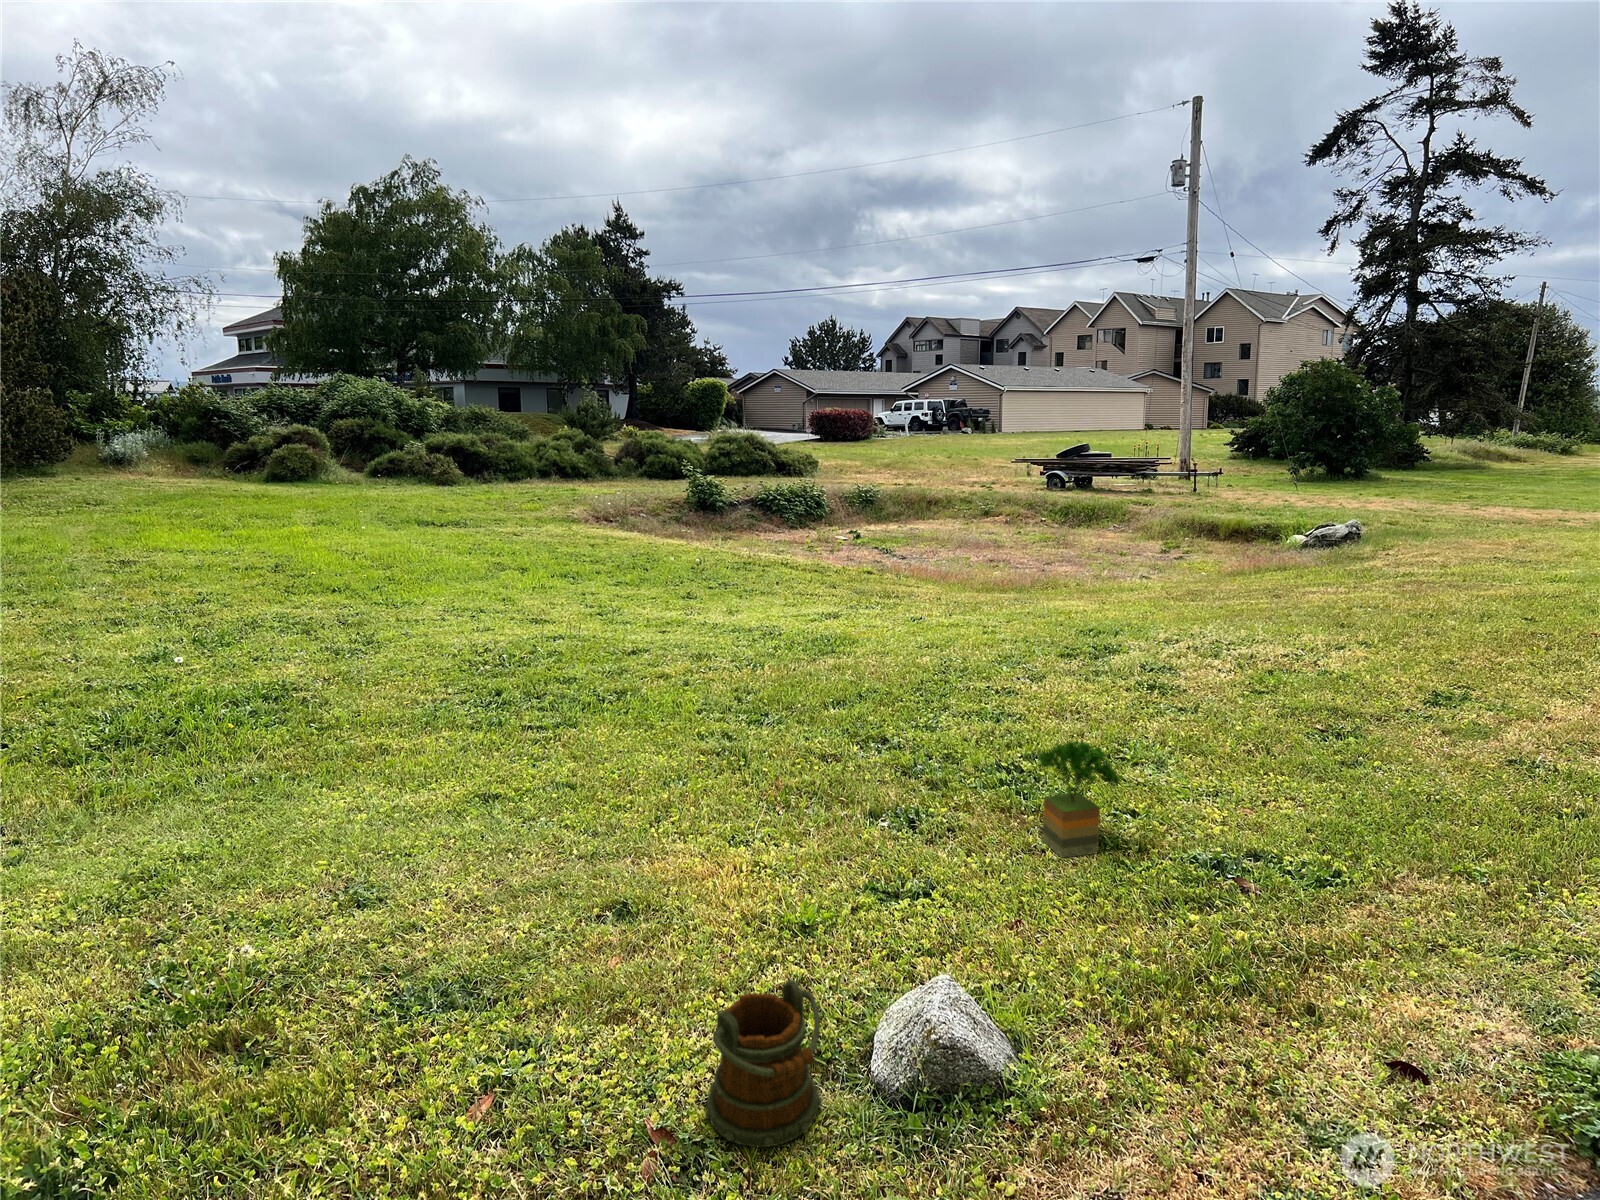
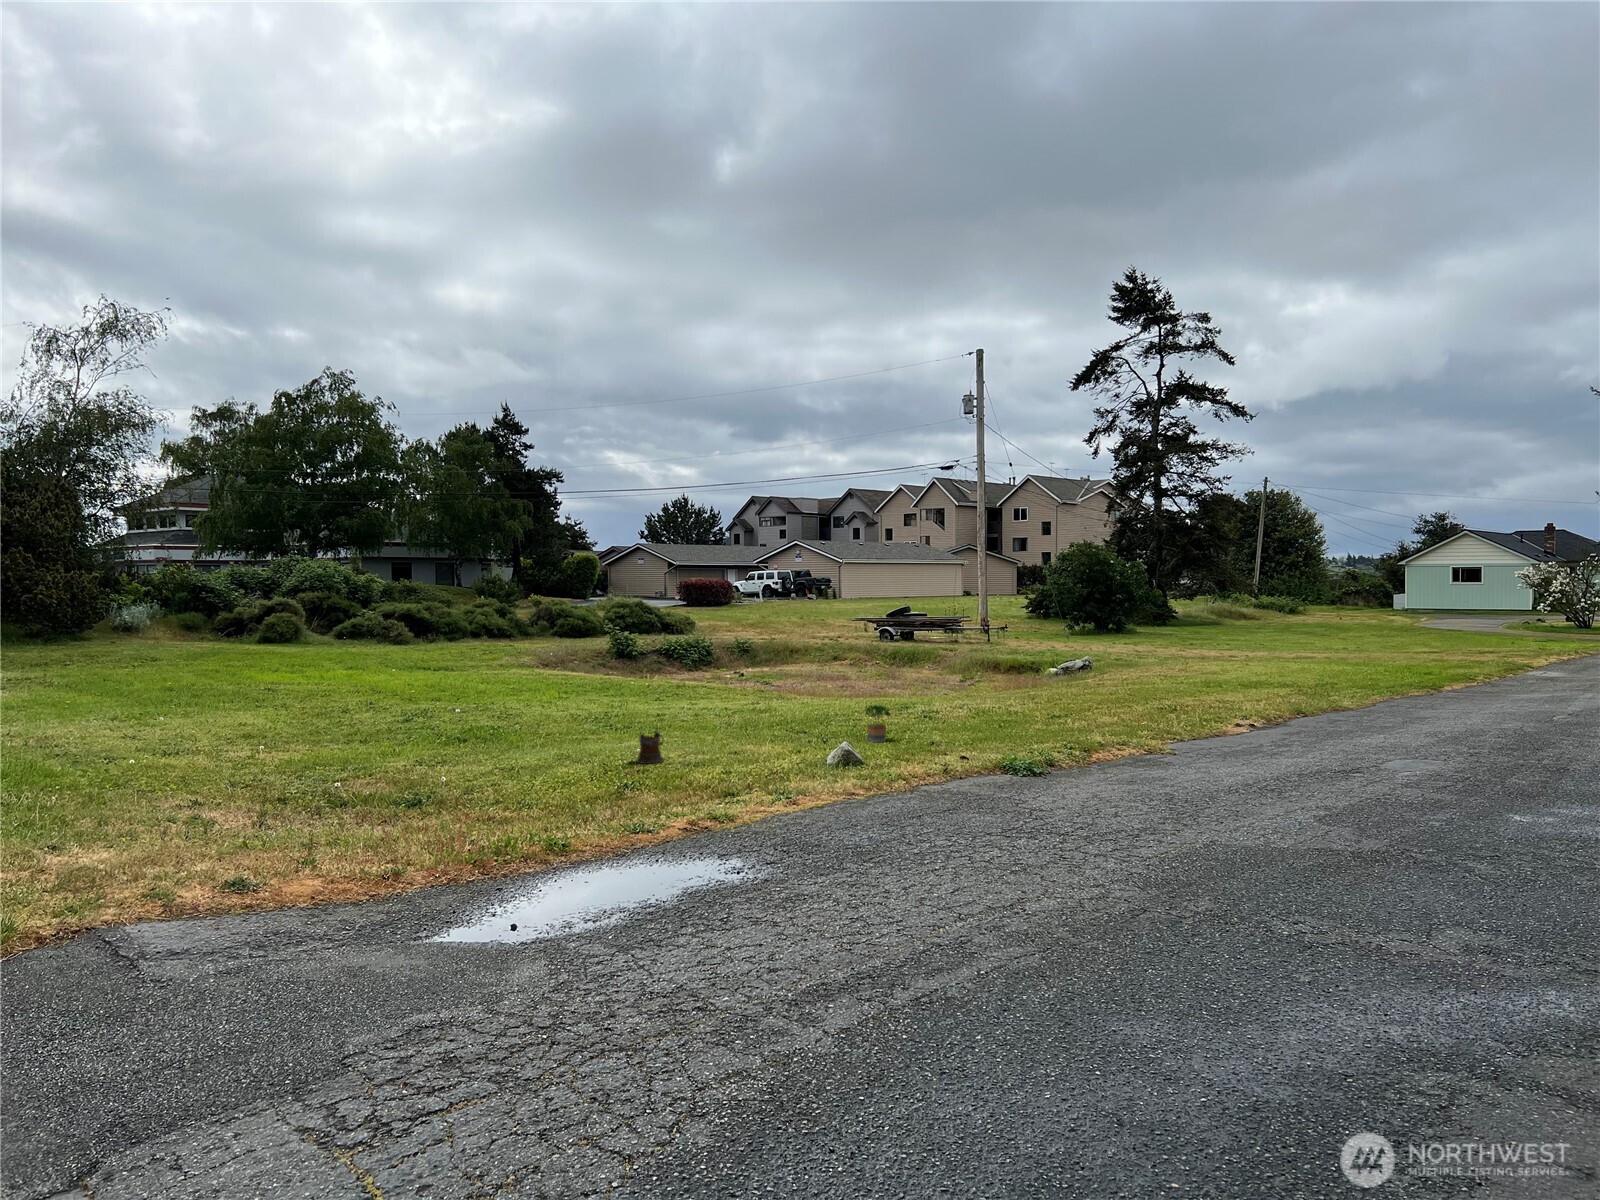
bucket: present [705,980,822,1147] -> present [637,732,664,764]

